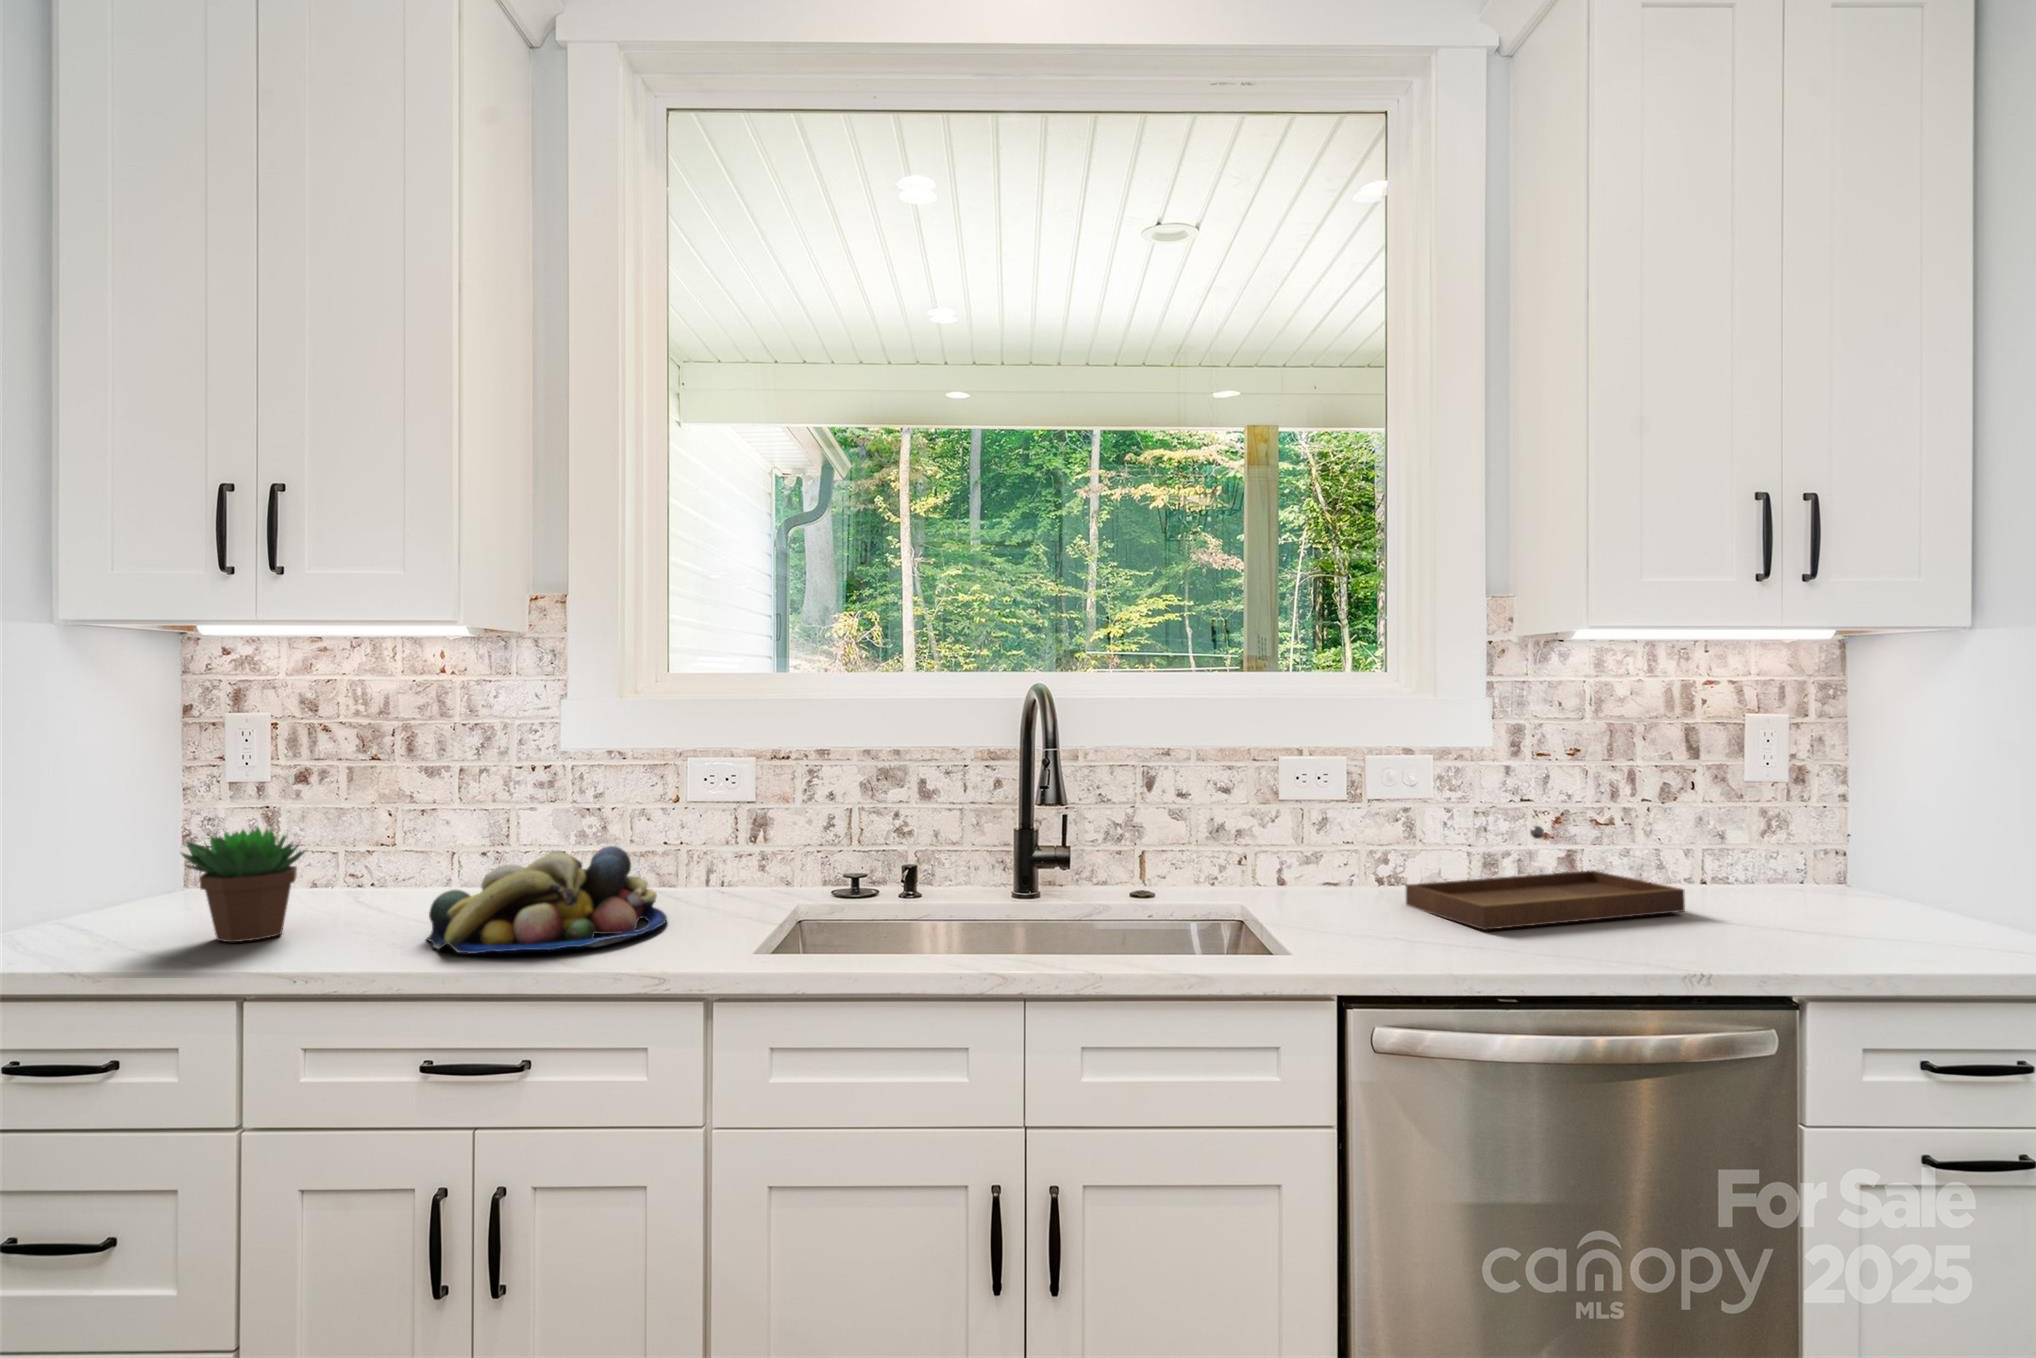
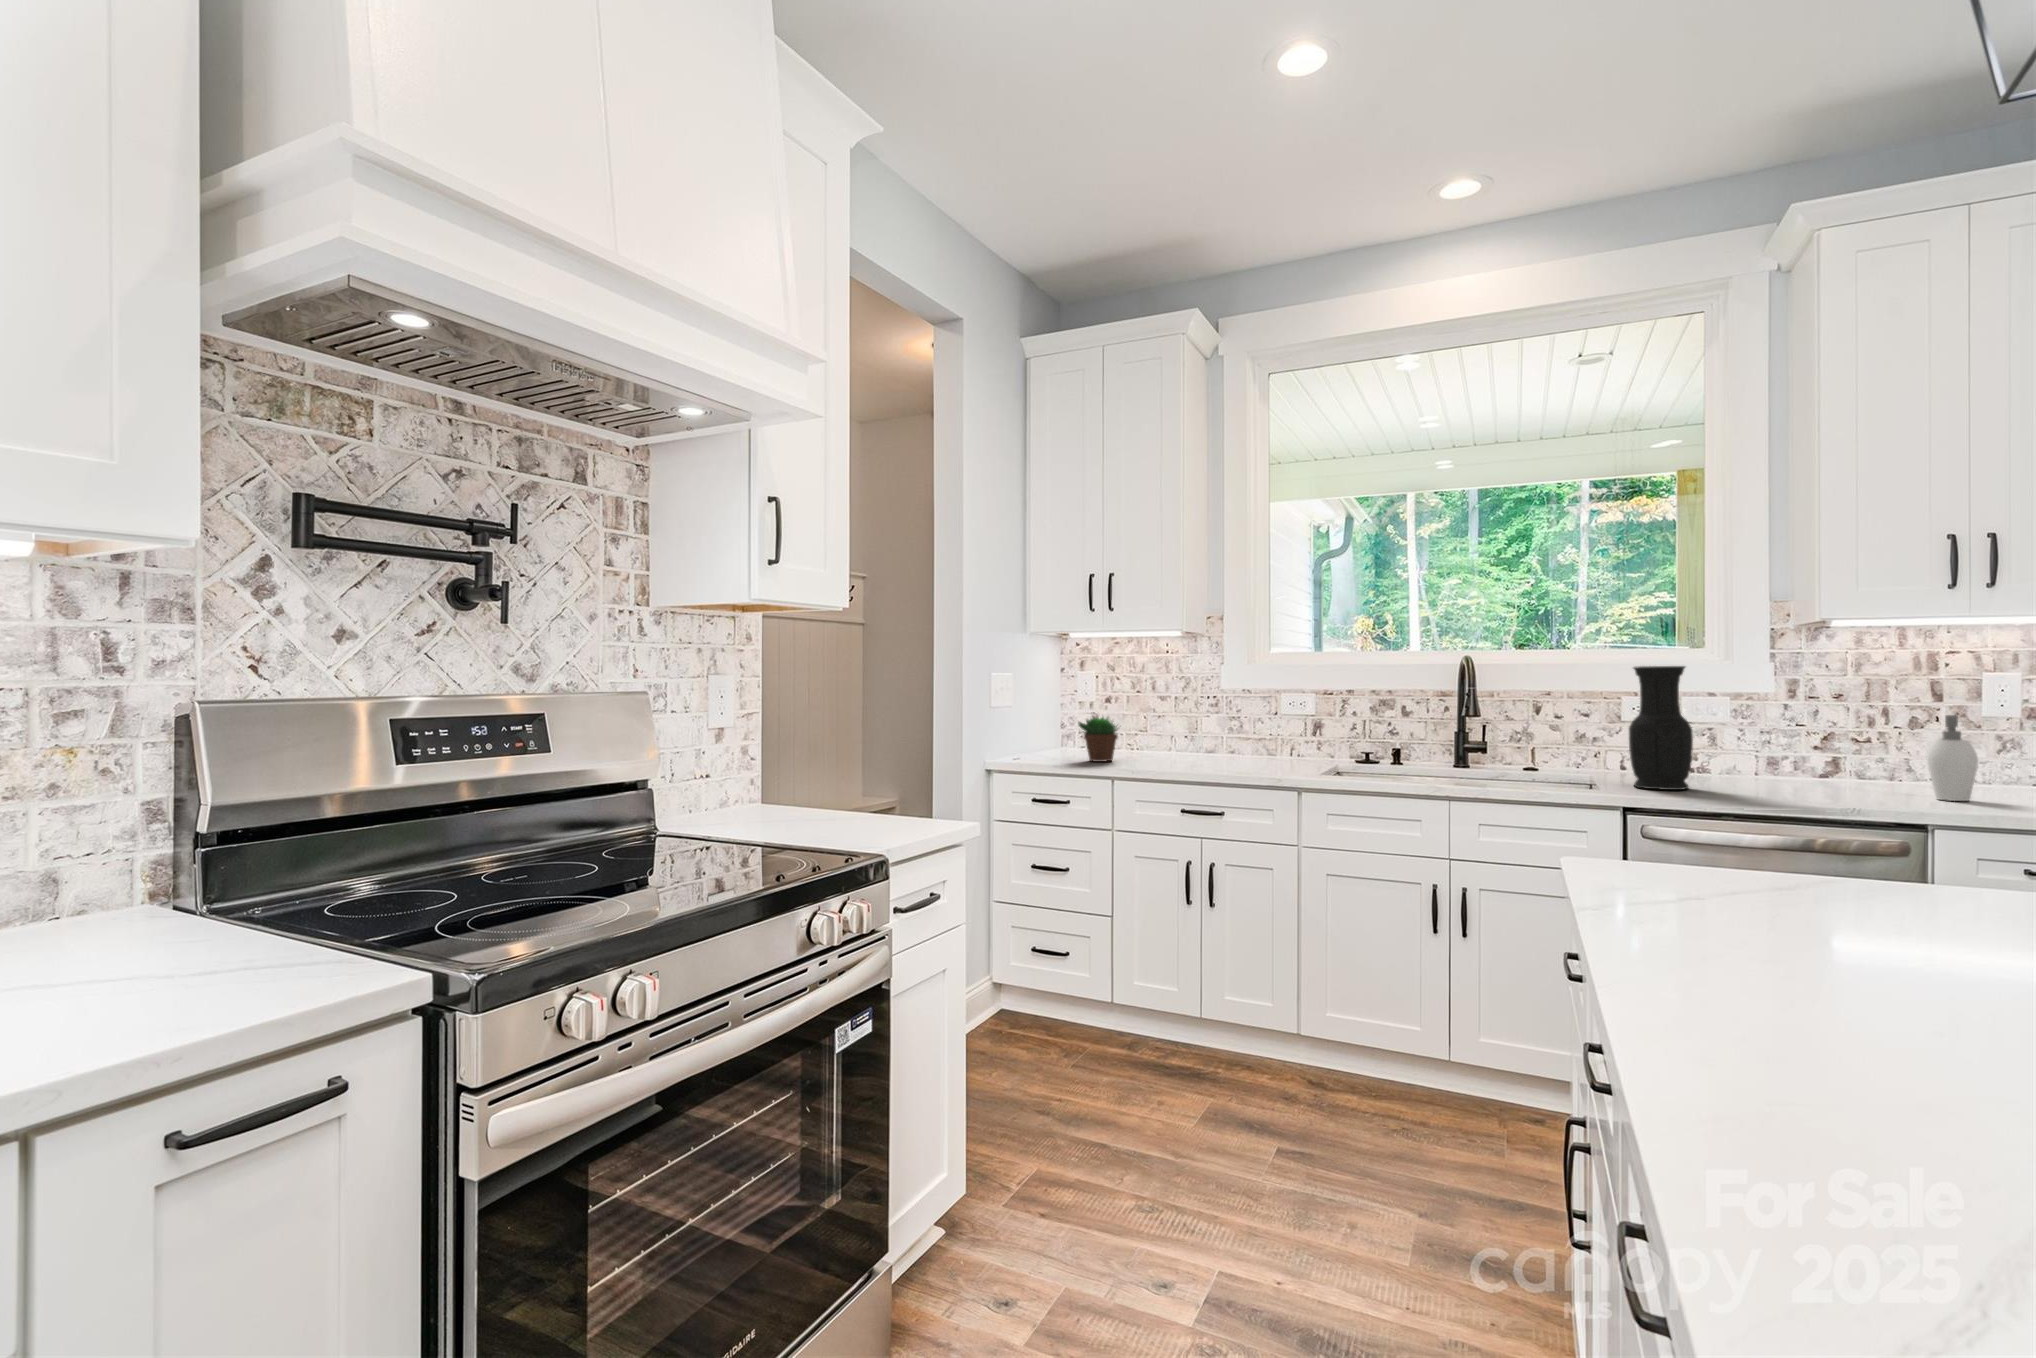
vase: none [1332,712,1437,948] -> present [1629,666,1693,790]
soap dispenser: none [1749,793,1831,938] -> present [1927,715,1978,801]
tray: present [1406,826,1685,930] -> none [1697,737,1895,790]
fruit bowl: present [427,846,667,953] -> none [1170,730,1273,768]

